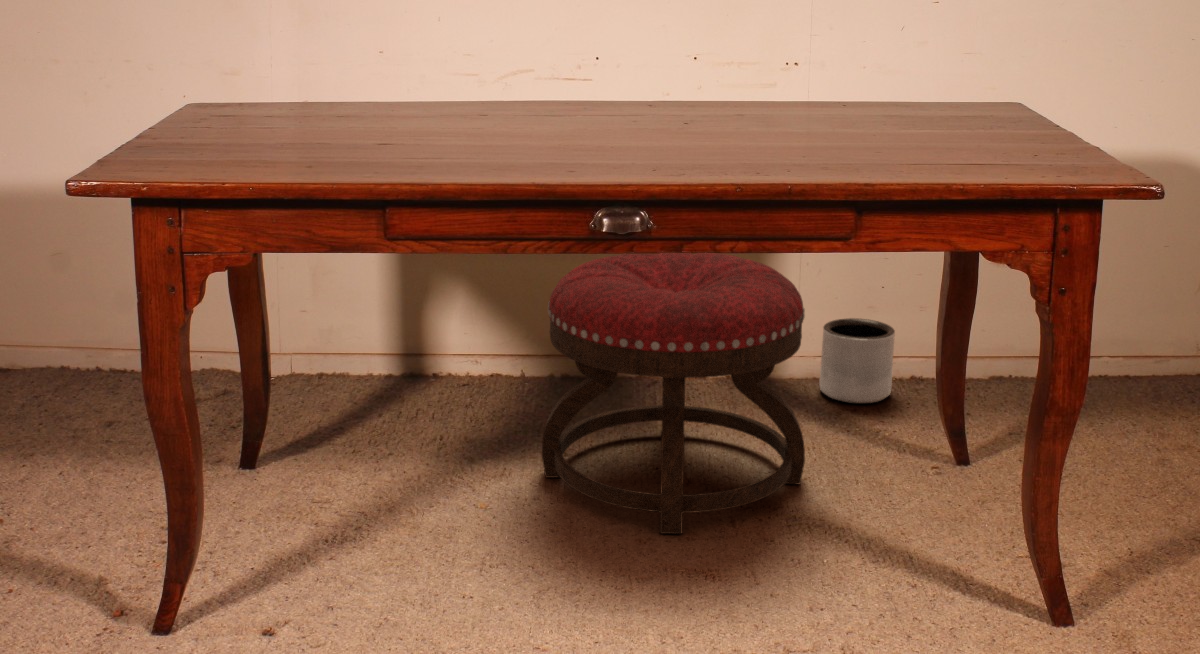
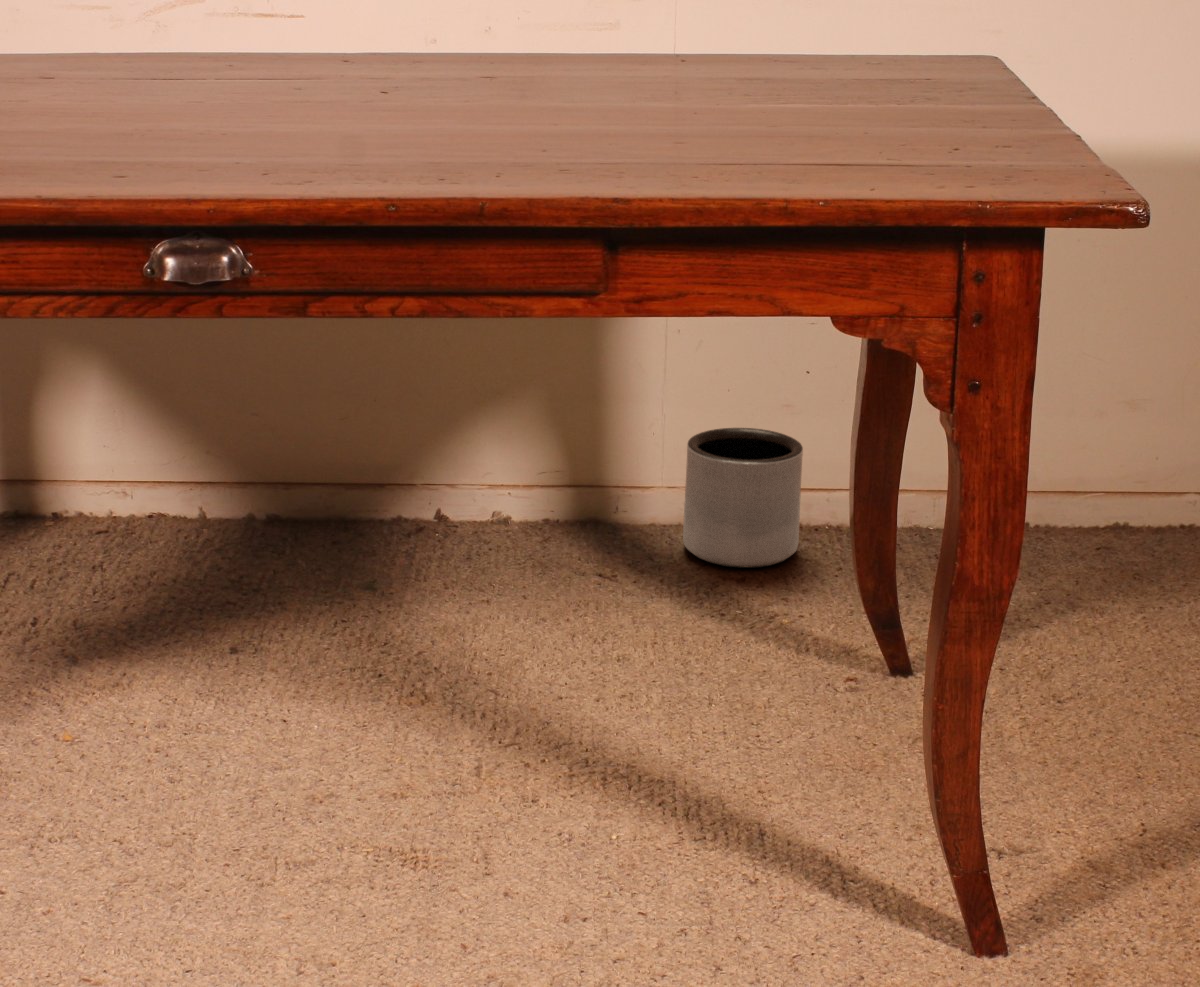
ottoman: present [542,251,805,534] -> none [179,314,617,791]

